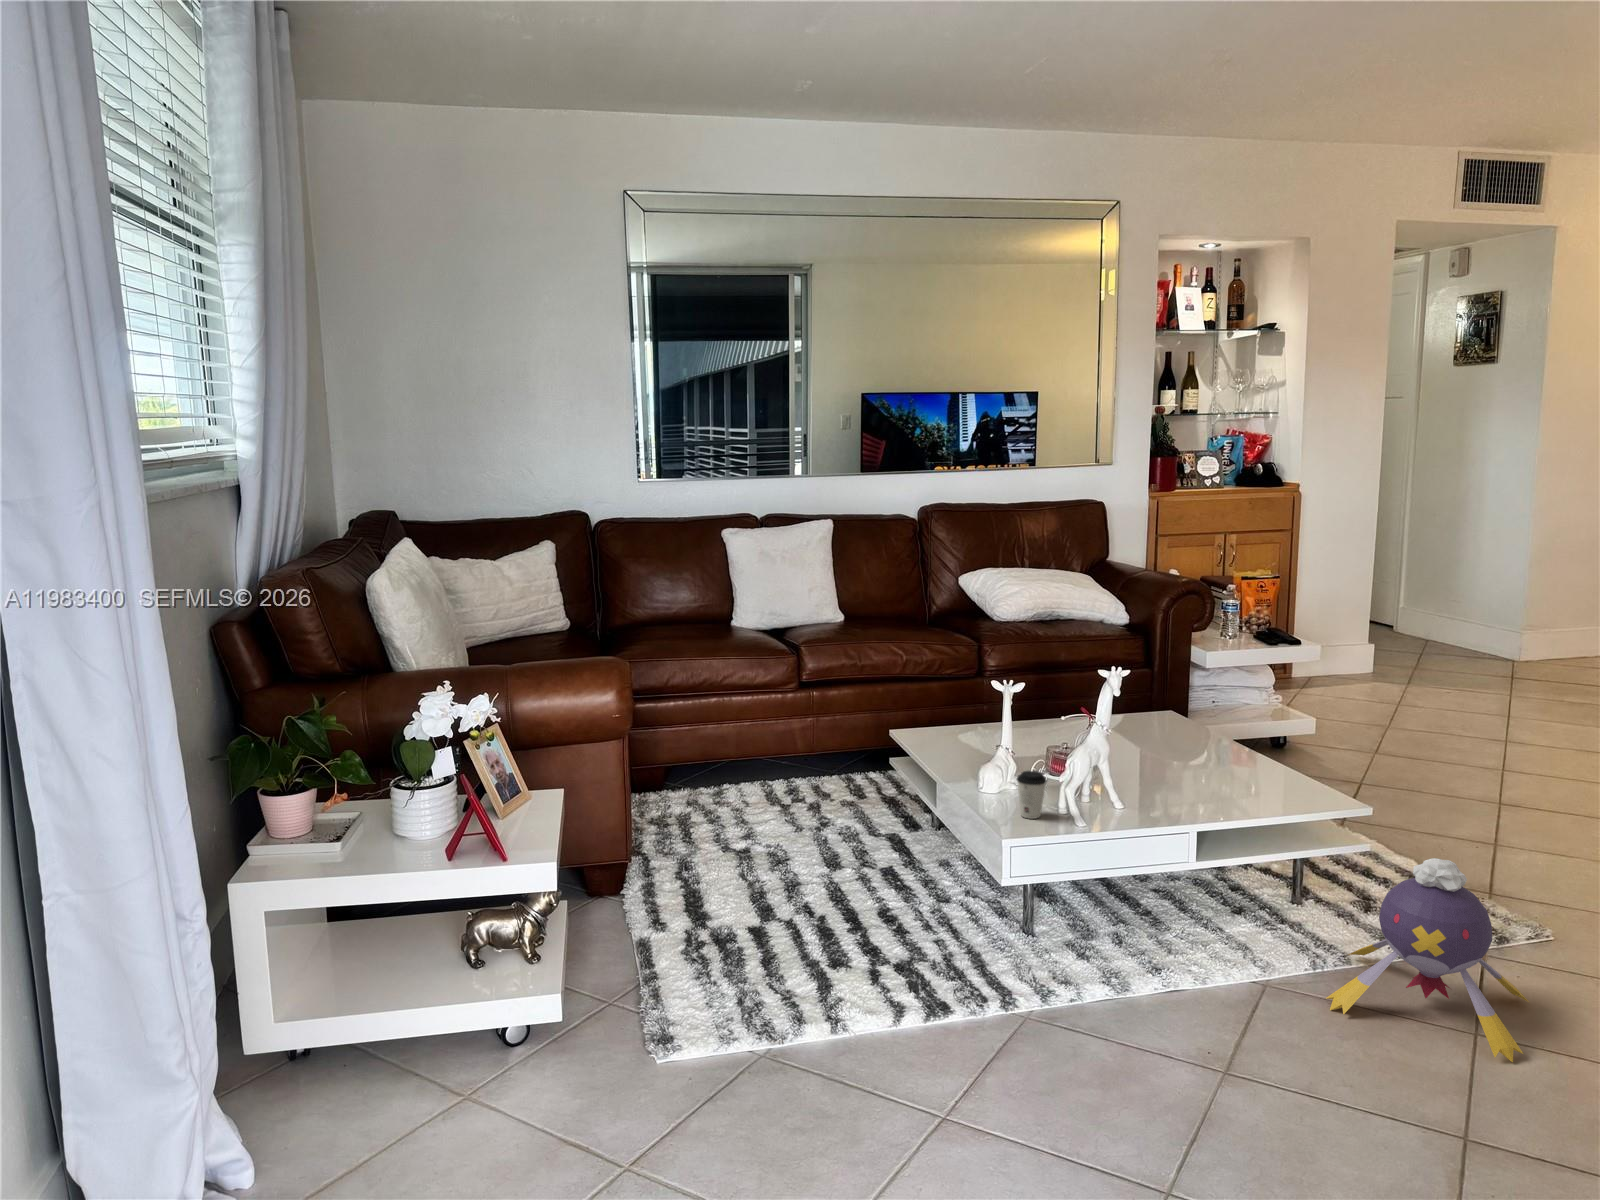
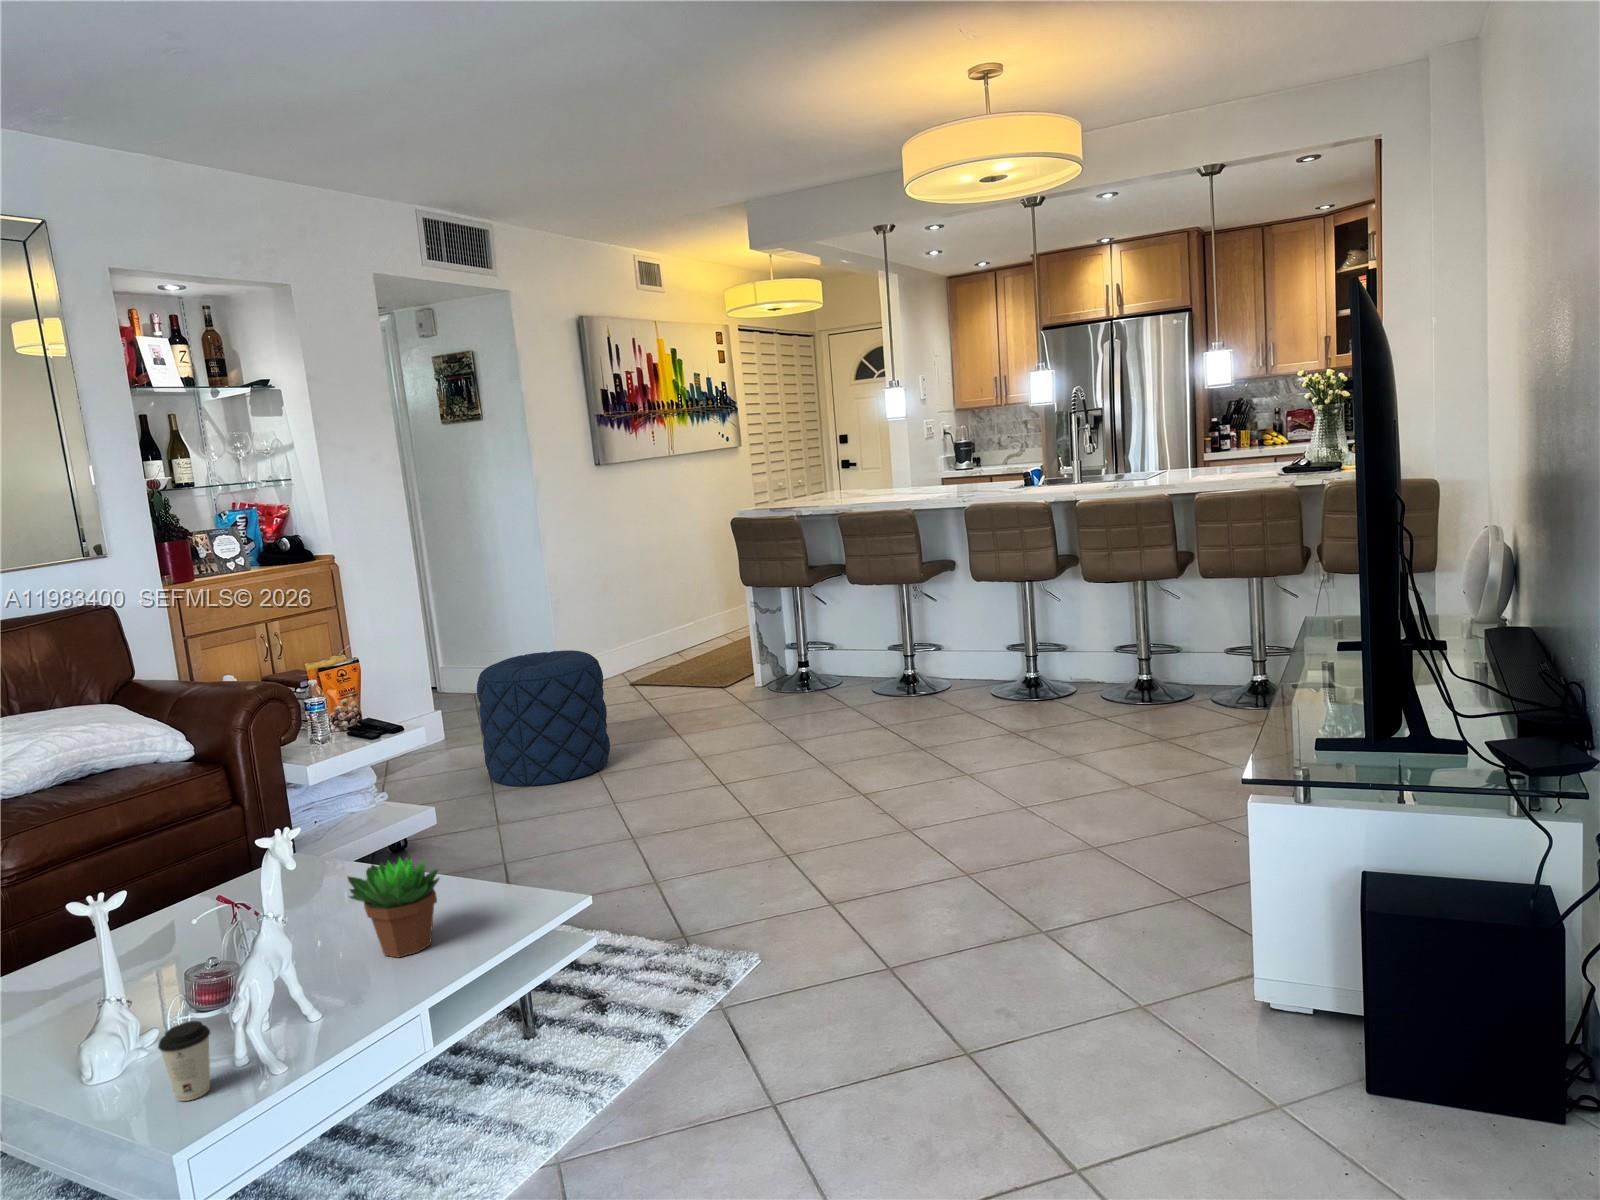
pouf: none [1391,604,1540,735] -> present [477,650,610,786]
succulent plant: none [1168,720,1242,795] -> present [348,857,439,957]
plush toy: present [1326,858,1529,1062] -> none [614,926,818,1154]

